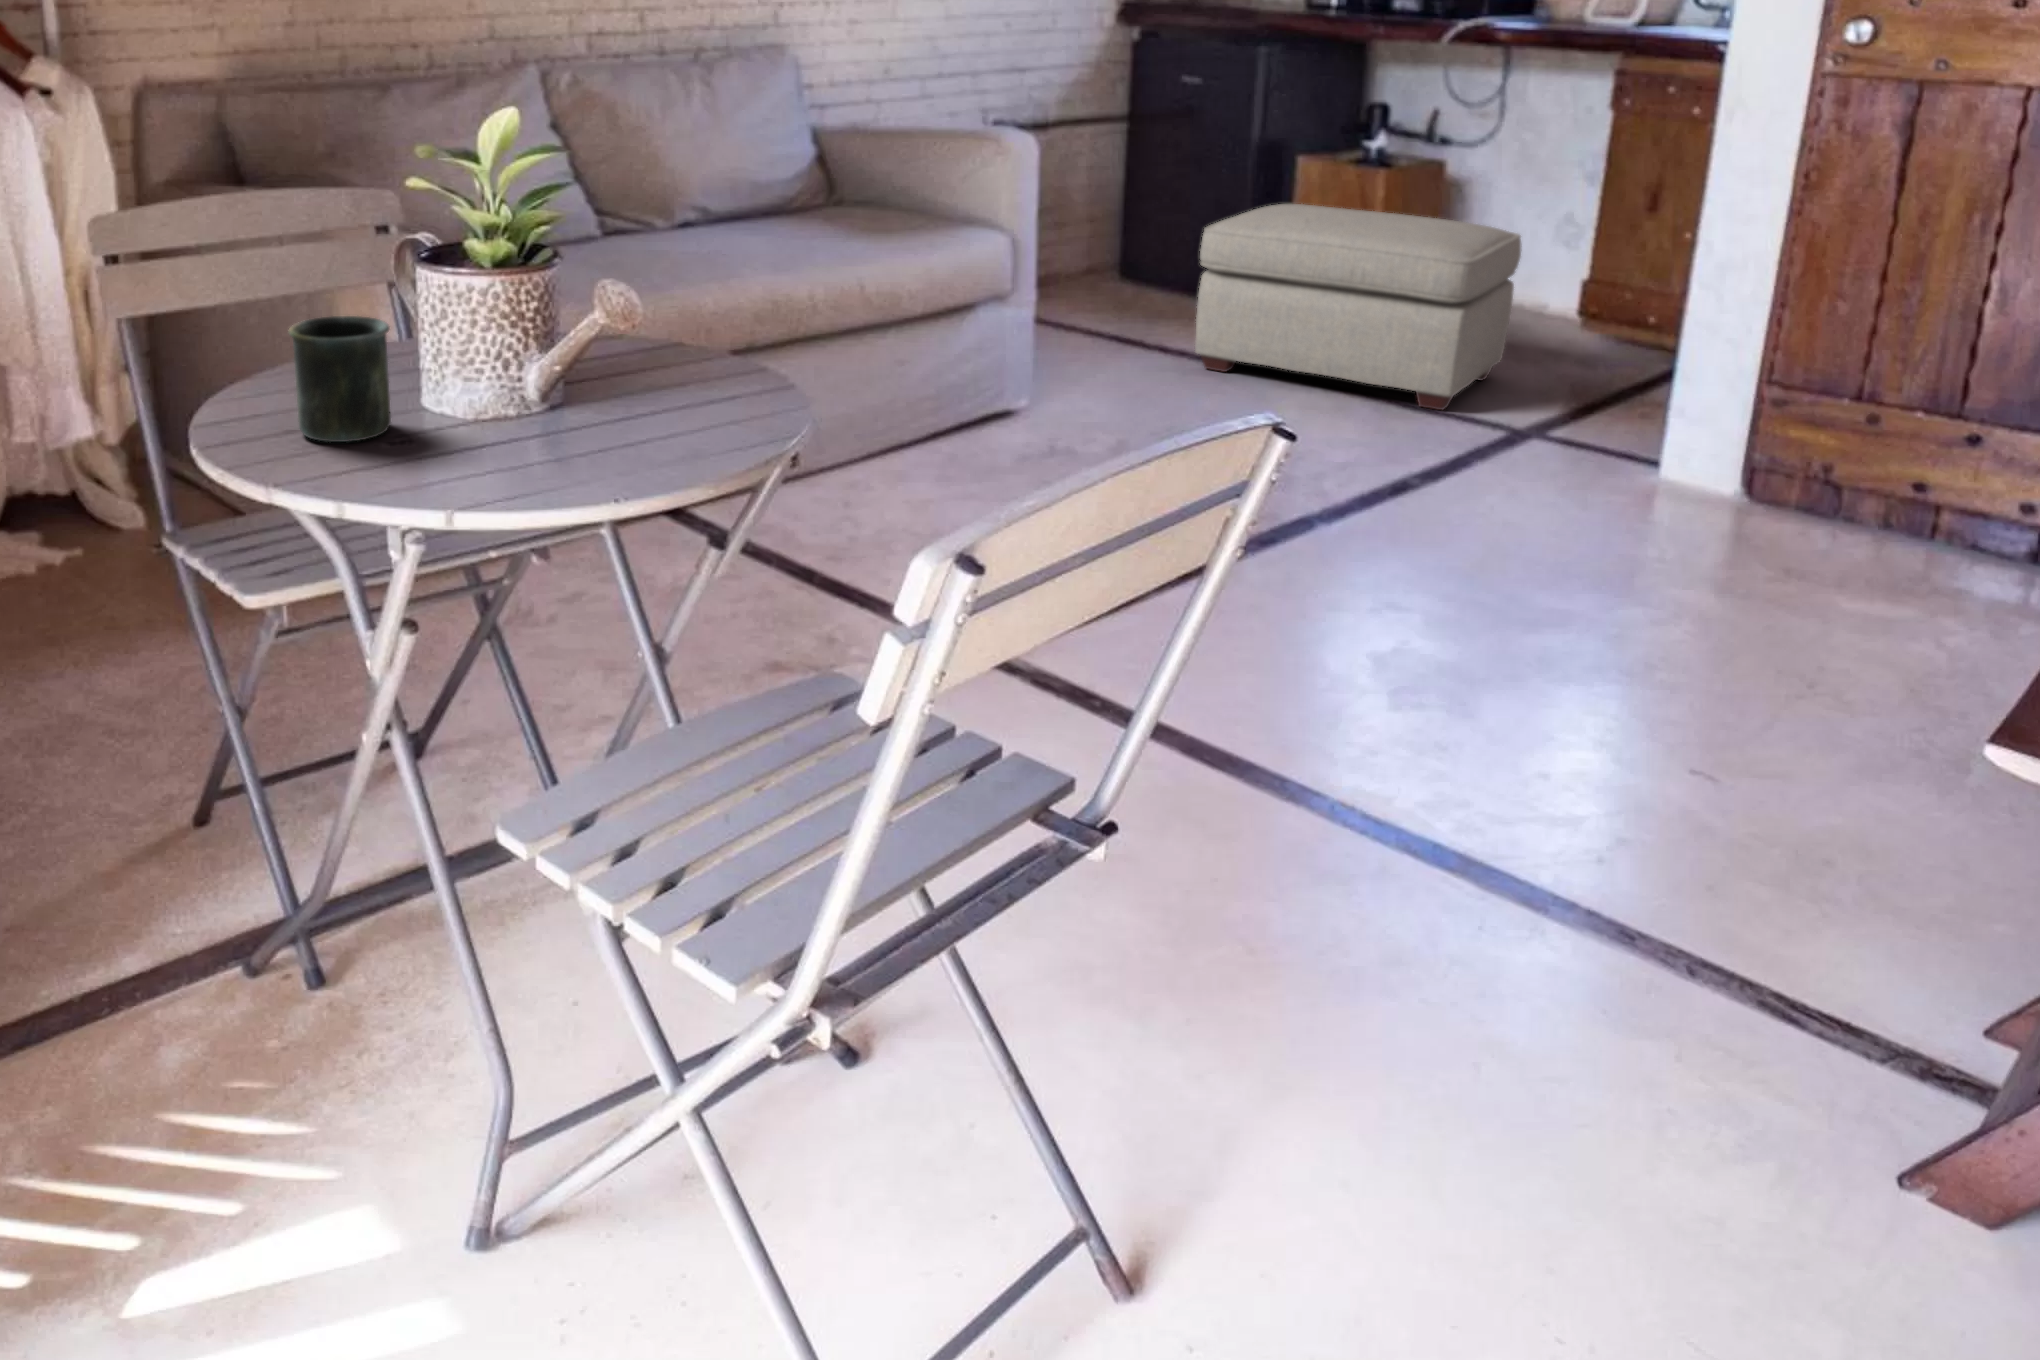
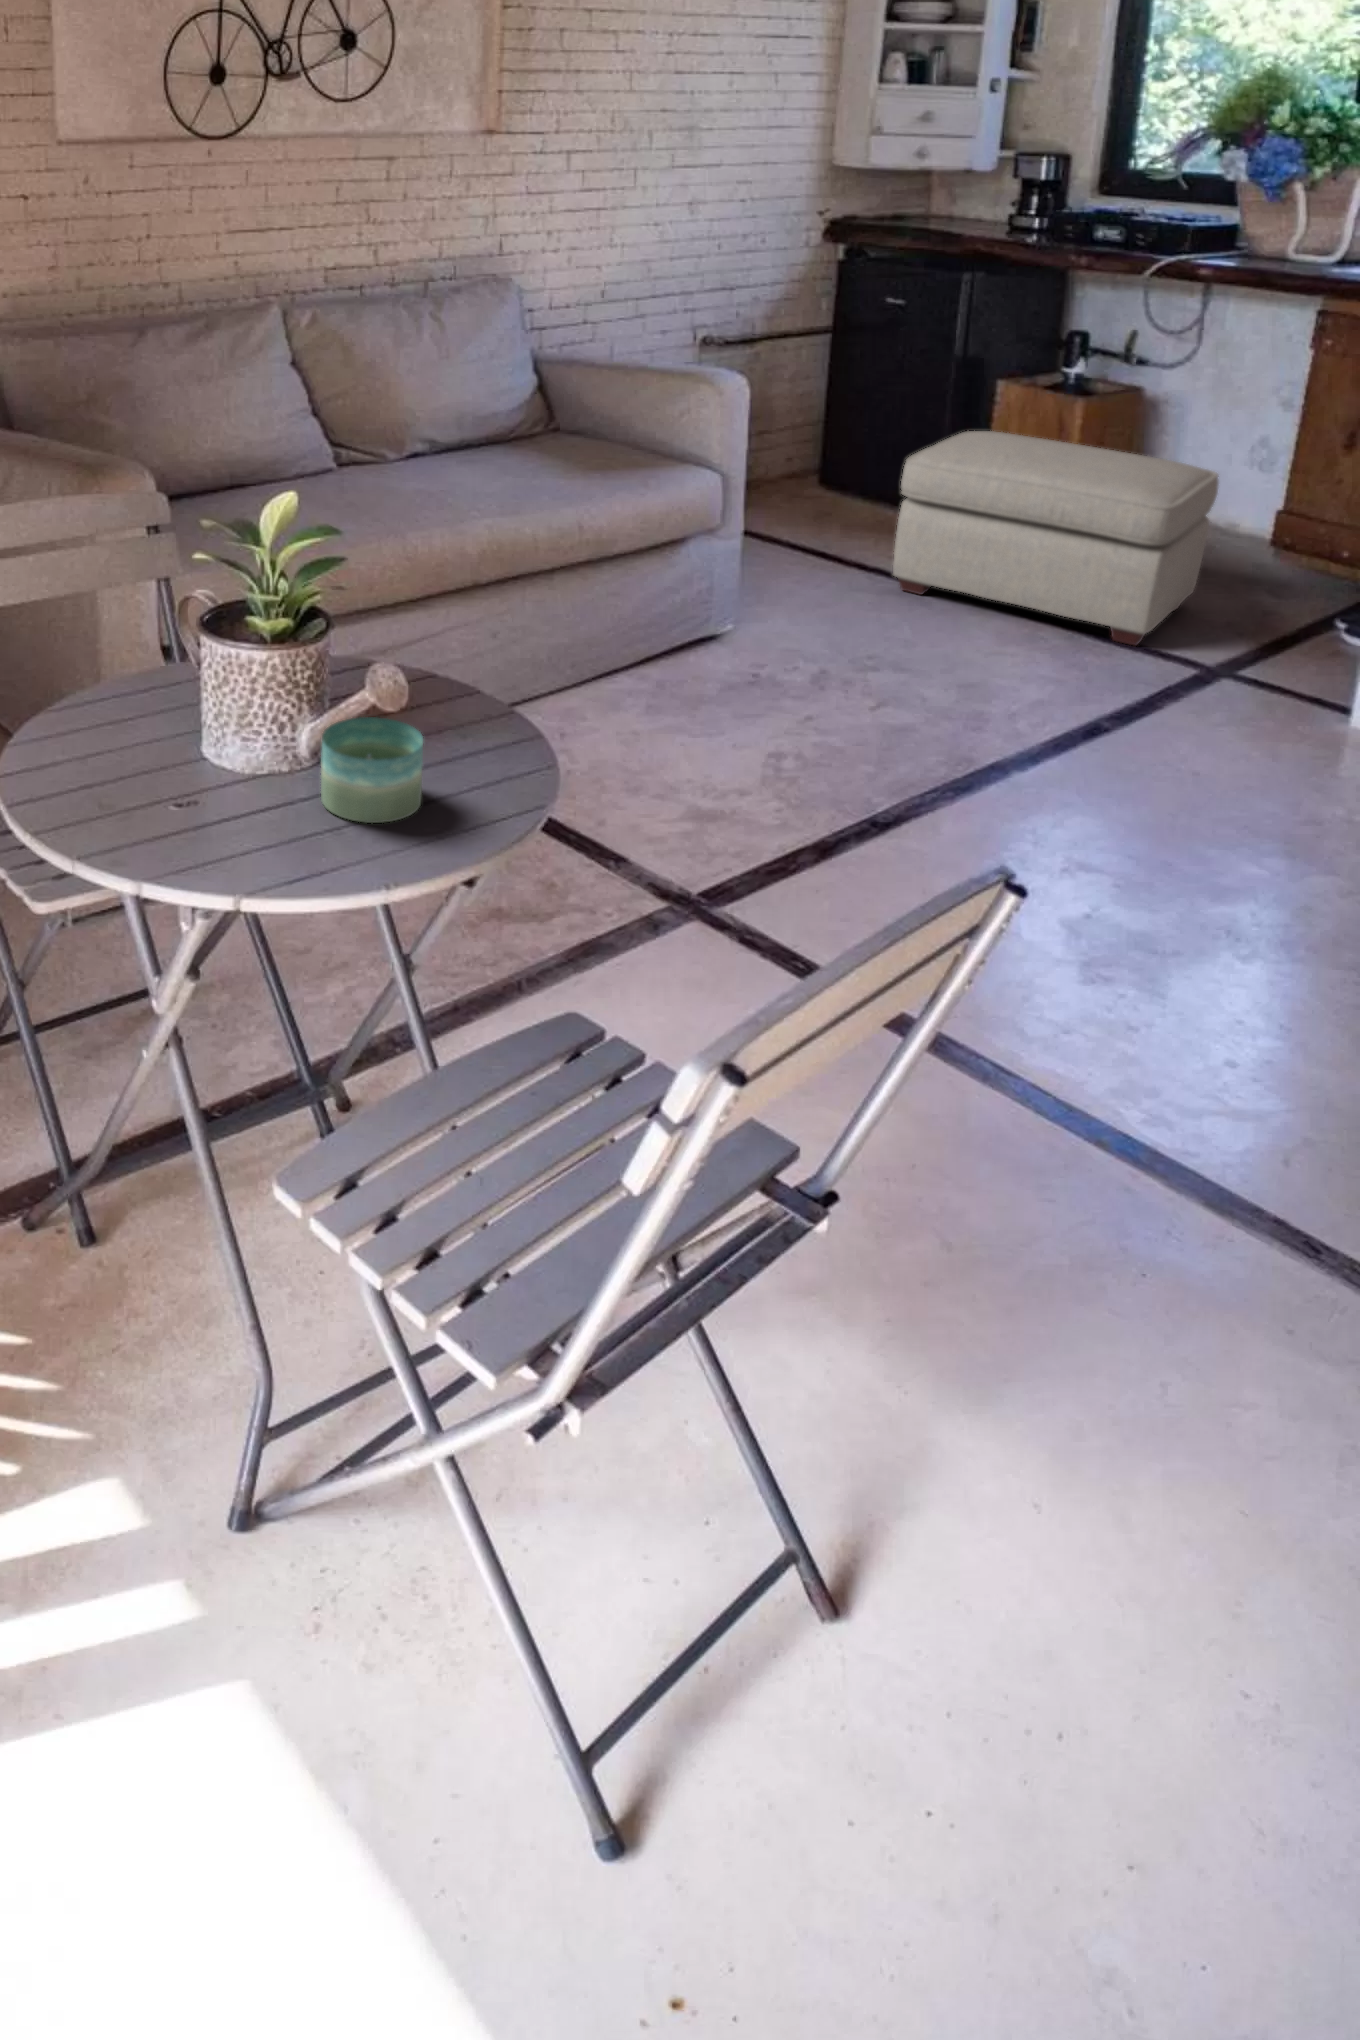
mug: present [289,316,391,442] -> none [82,681,175,808]
candle: none [547,348,654,446] -> present [321,717,423,823]

